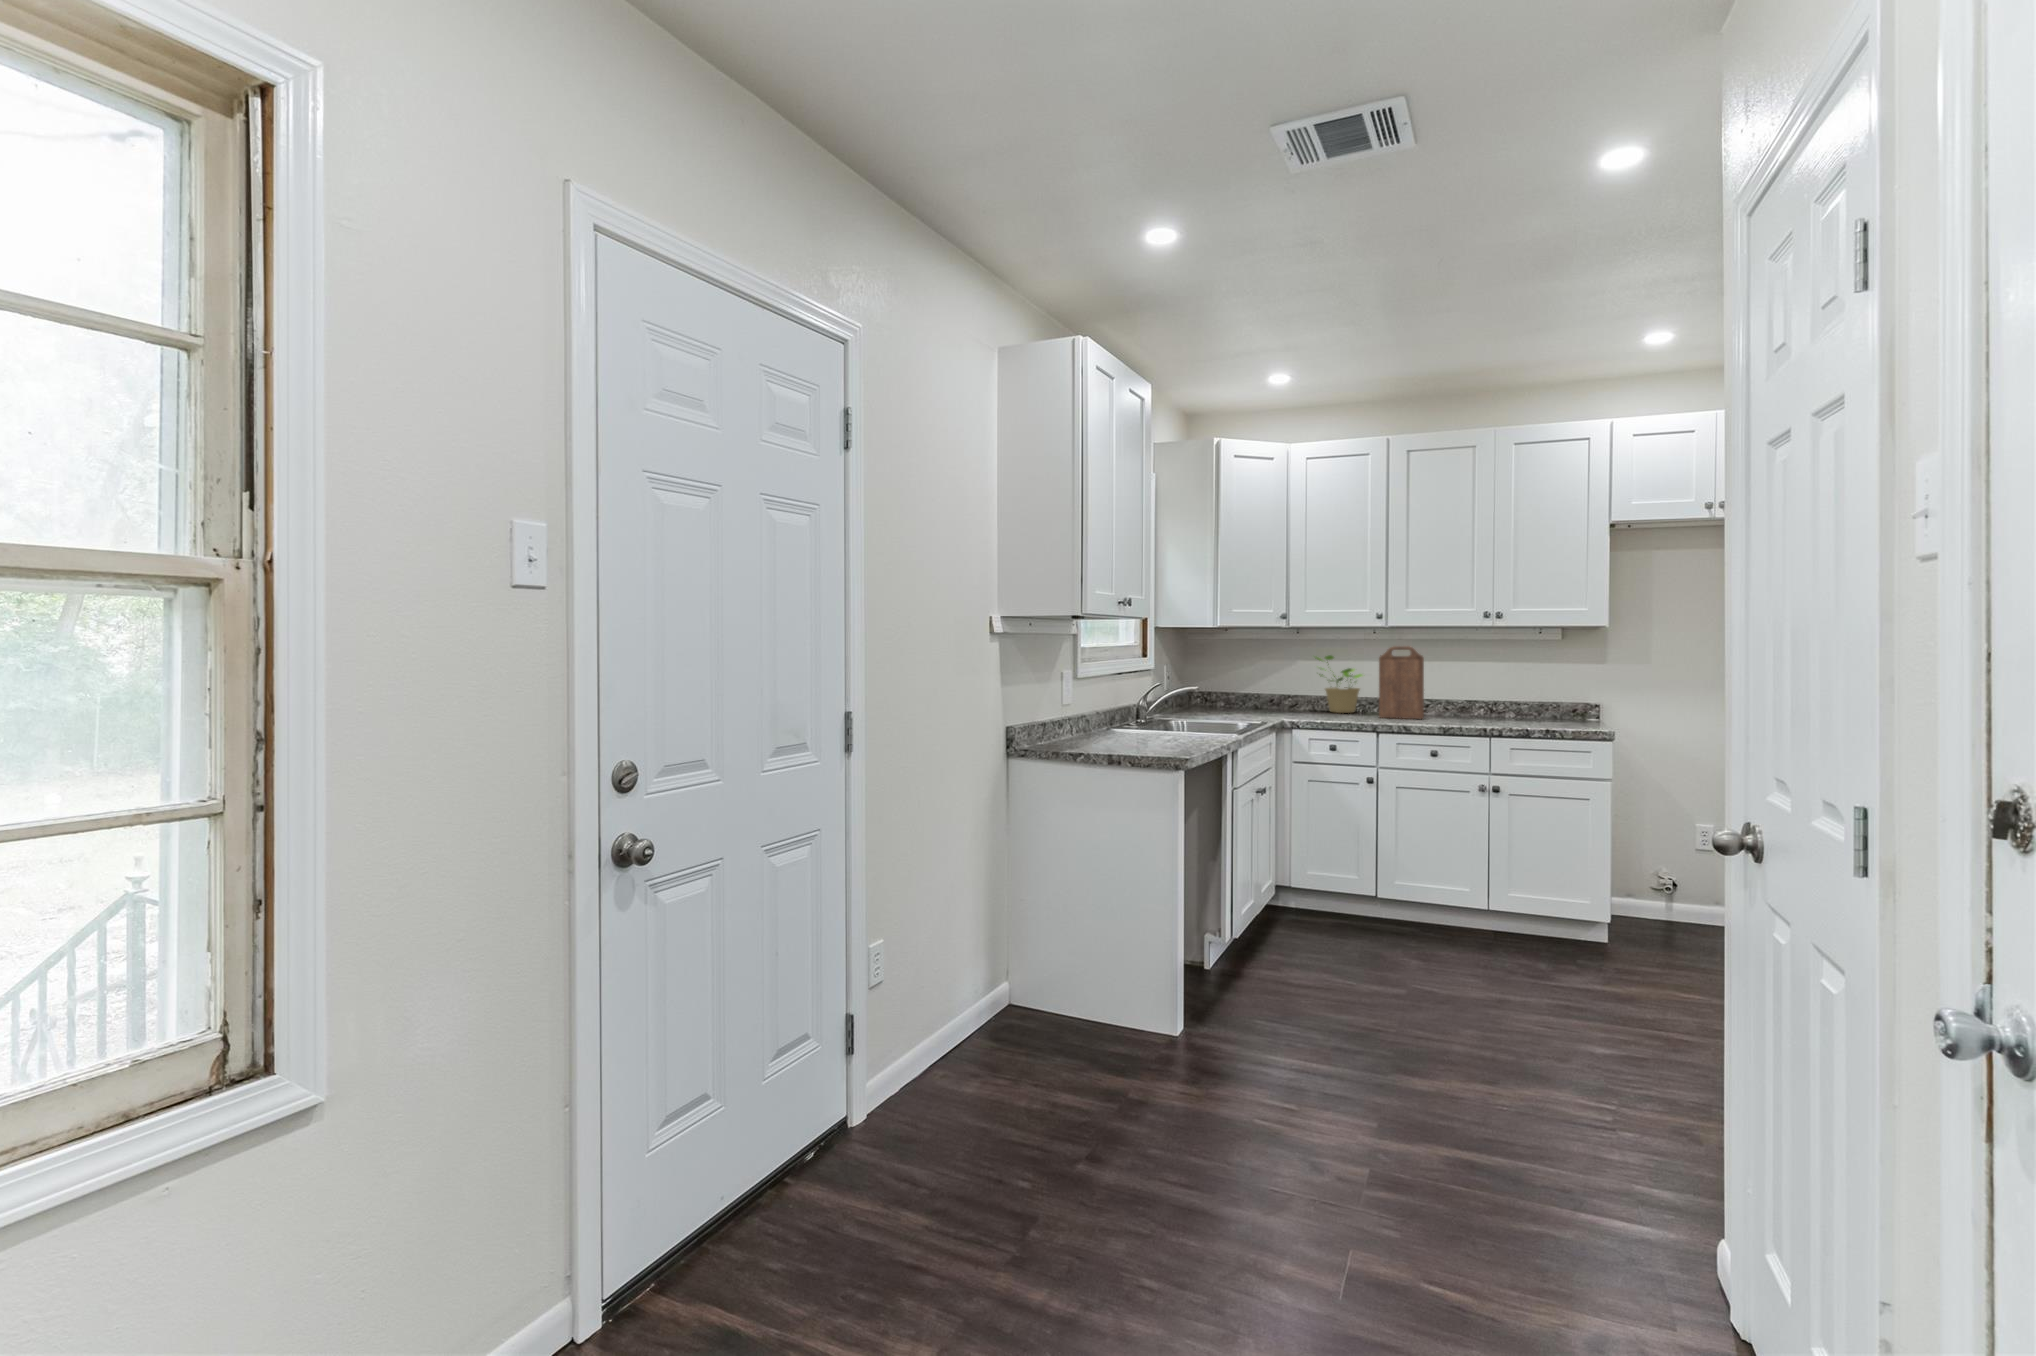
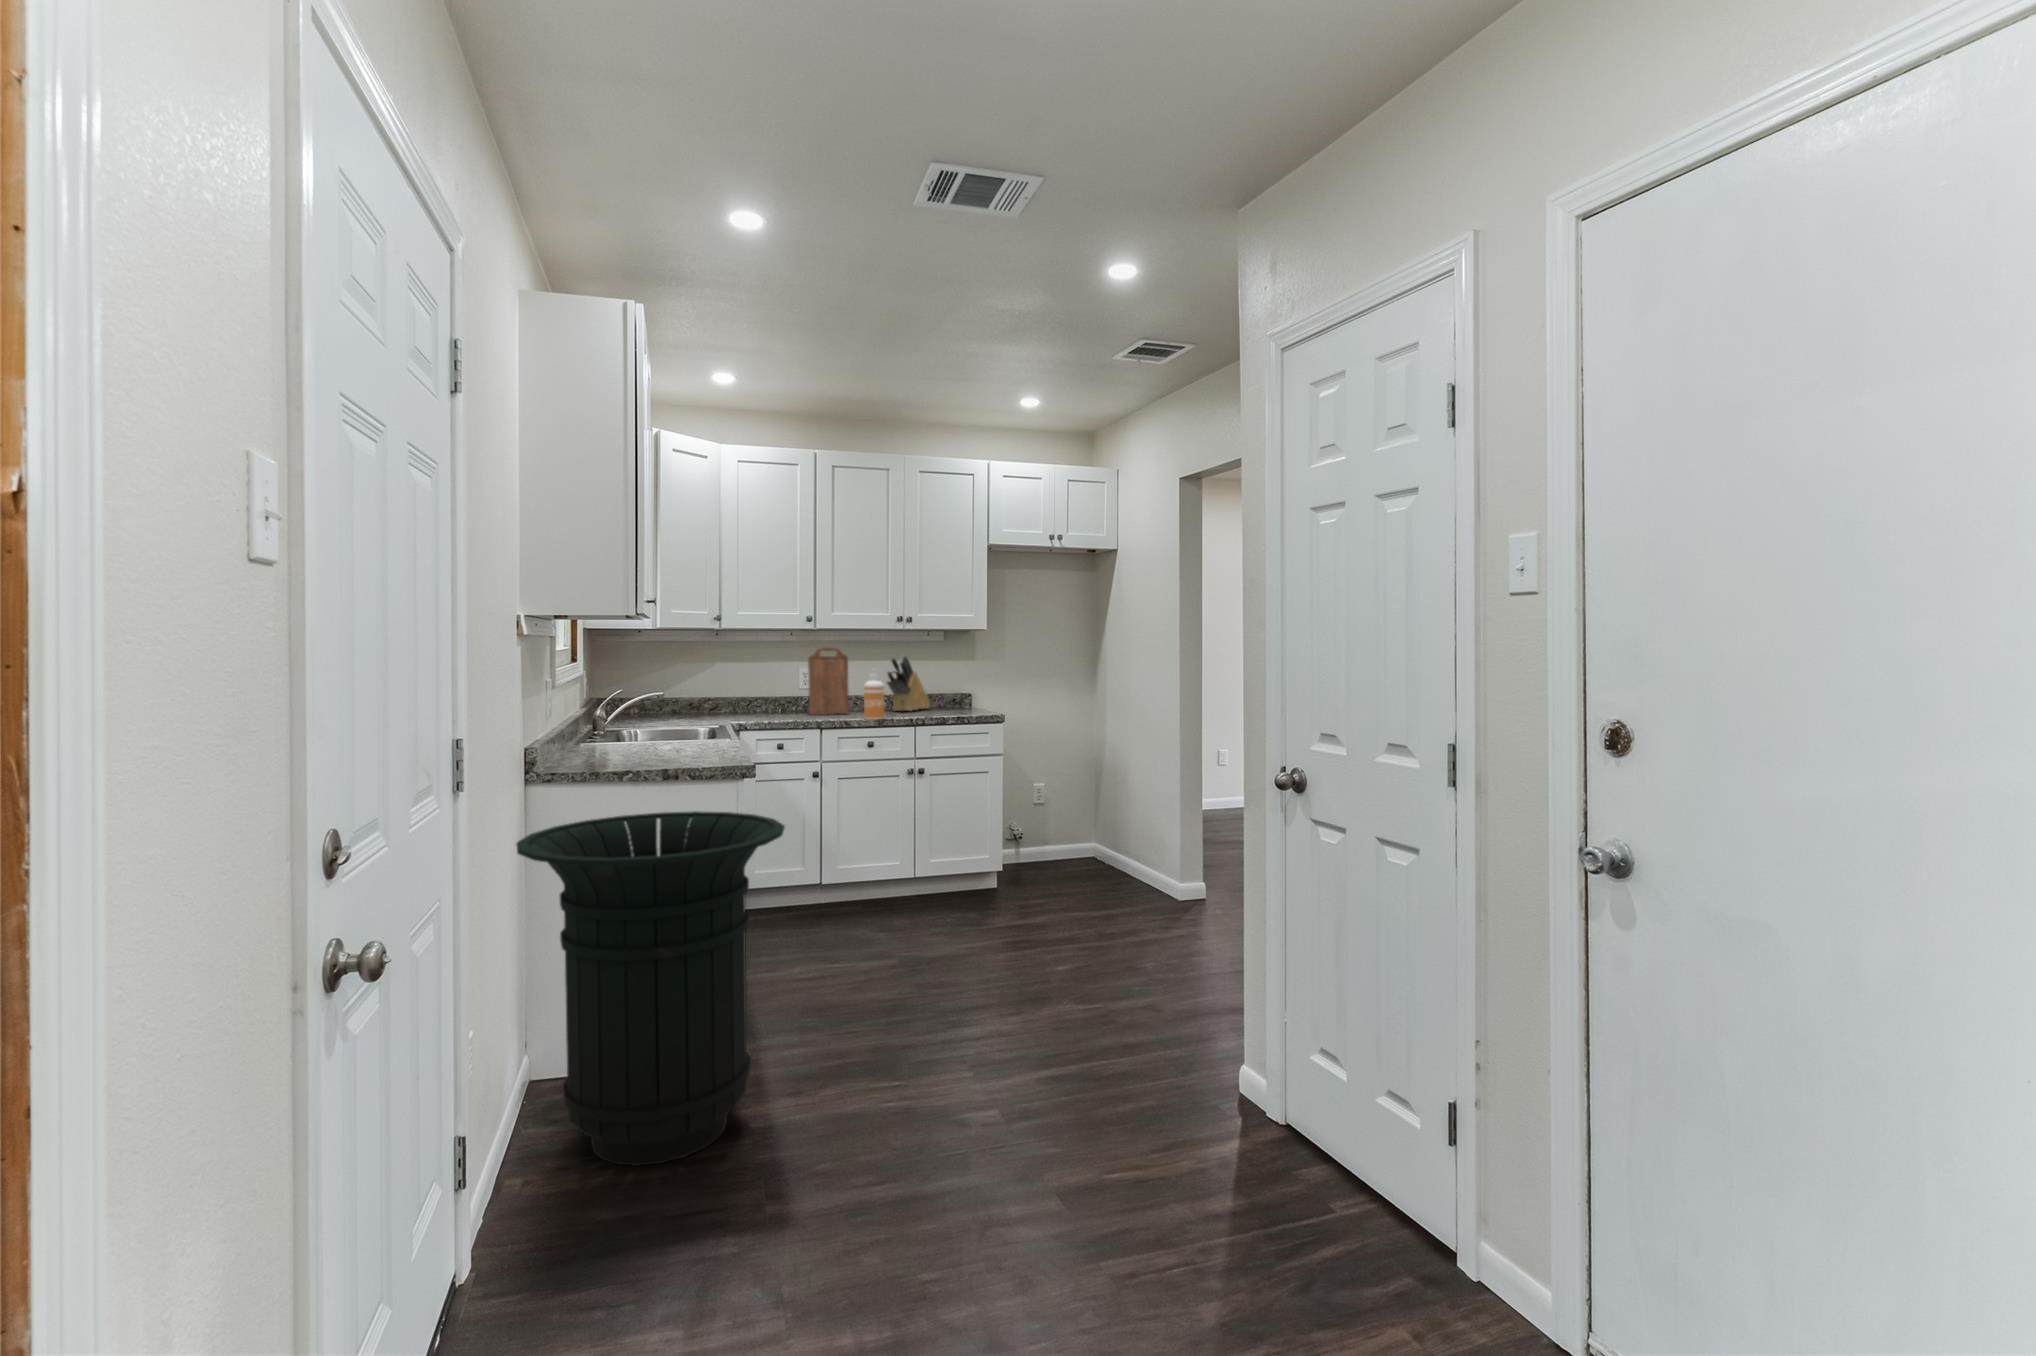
potted plant: present [1316,655,1362,713] -> none [735,656,784,712]
knife block: none [1474,655,1542,720] -> present [887,655,930,711]
soap dispenser: none [1427,670,1451,726] -> present [864,669,884,720]
trash can: none [946,793,1167,1098] -> present [517,811,785,1166]

